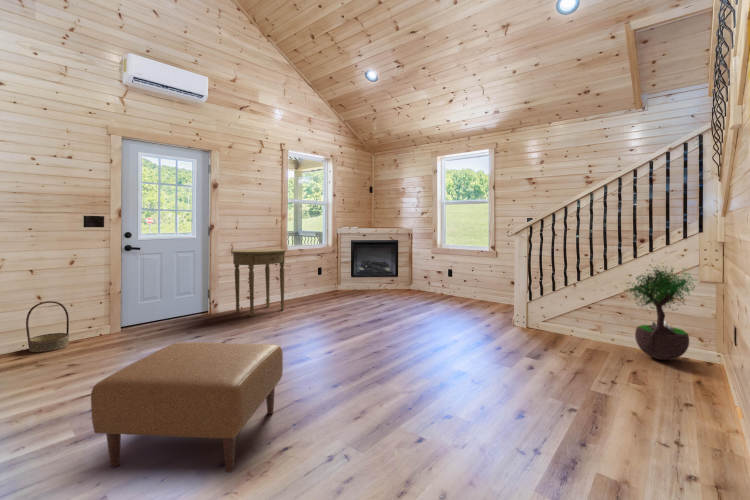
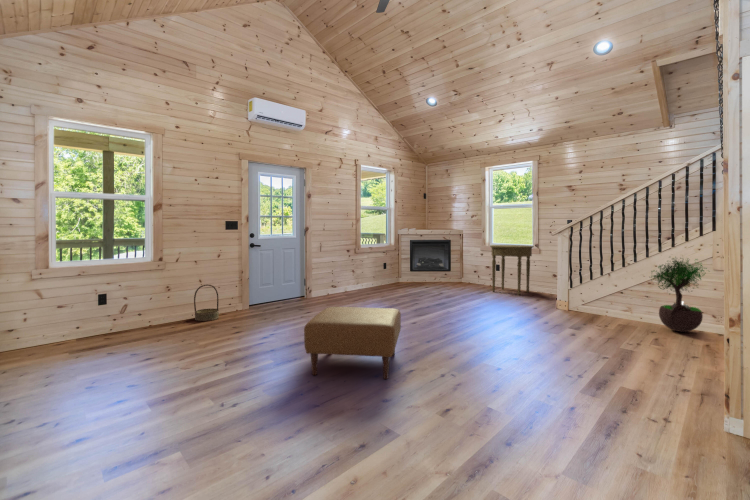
side table: present [231,249,287,316] -> present [490,245,534,295]

